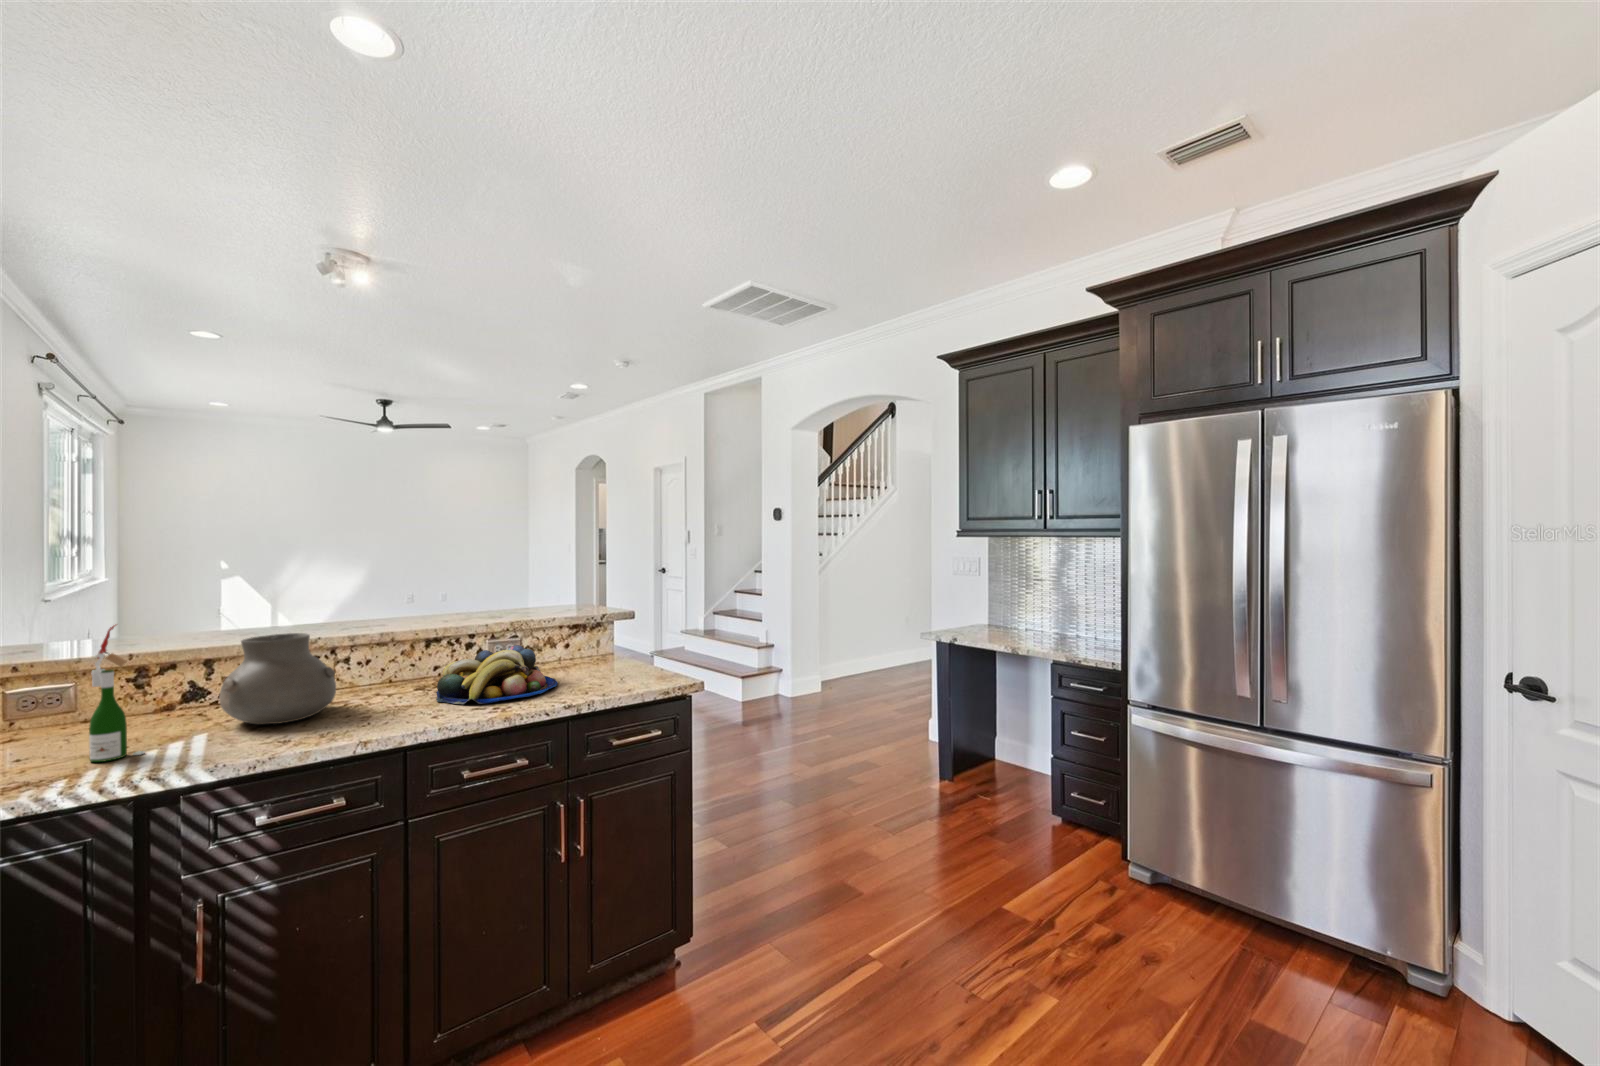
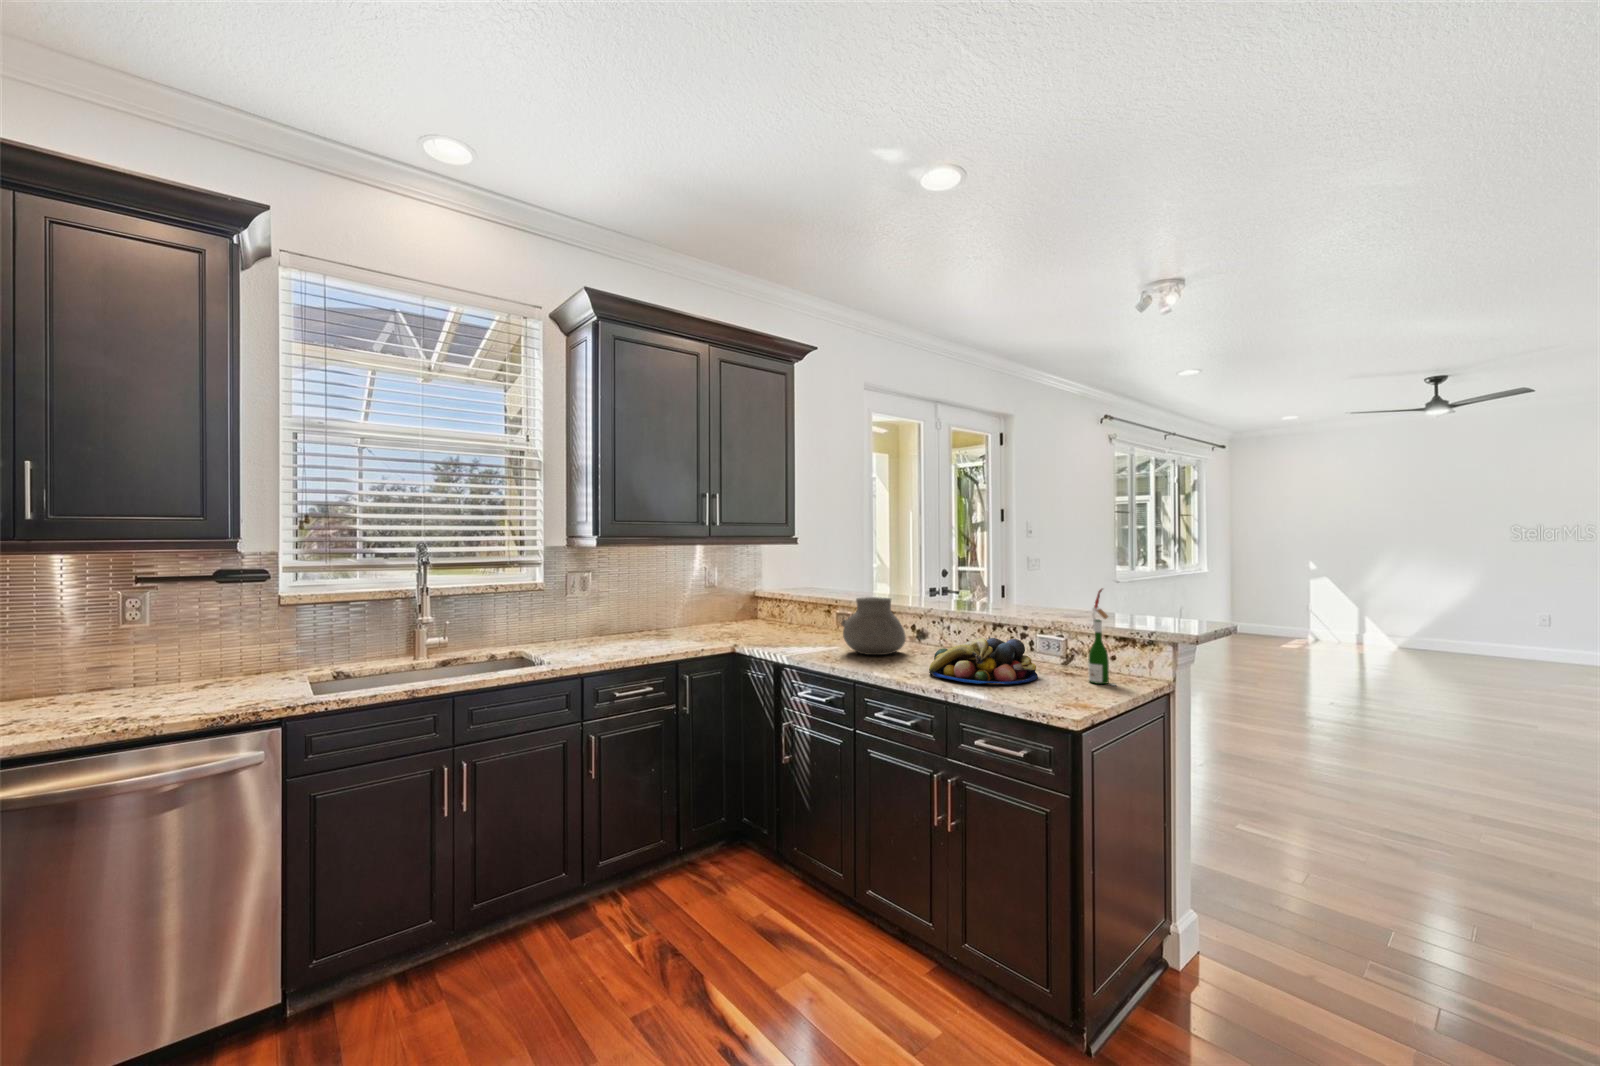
wine bottle: present [89,625,144,762] -> present [1088,589,1116,685]

